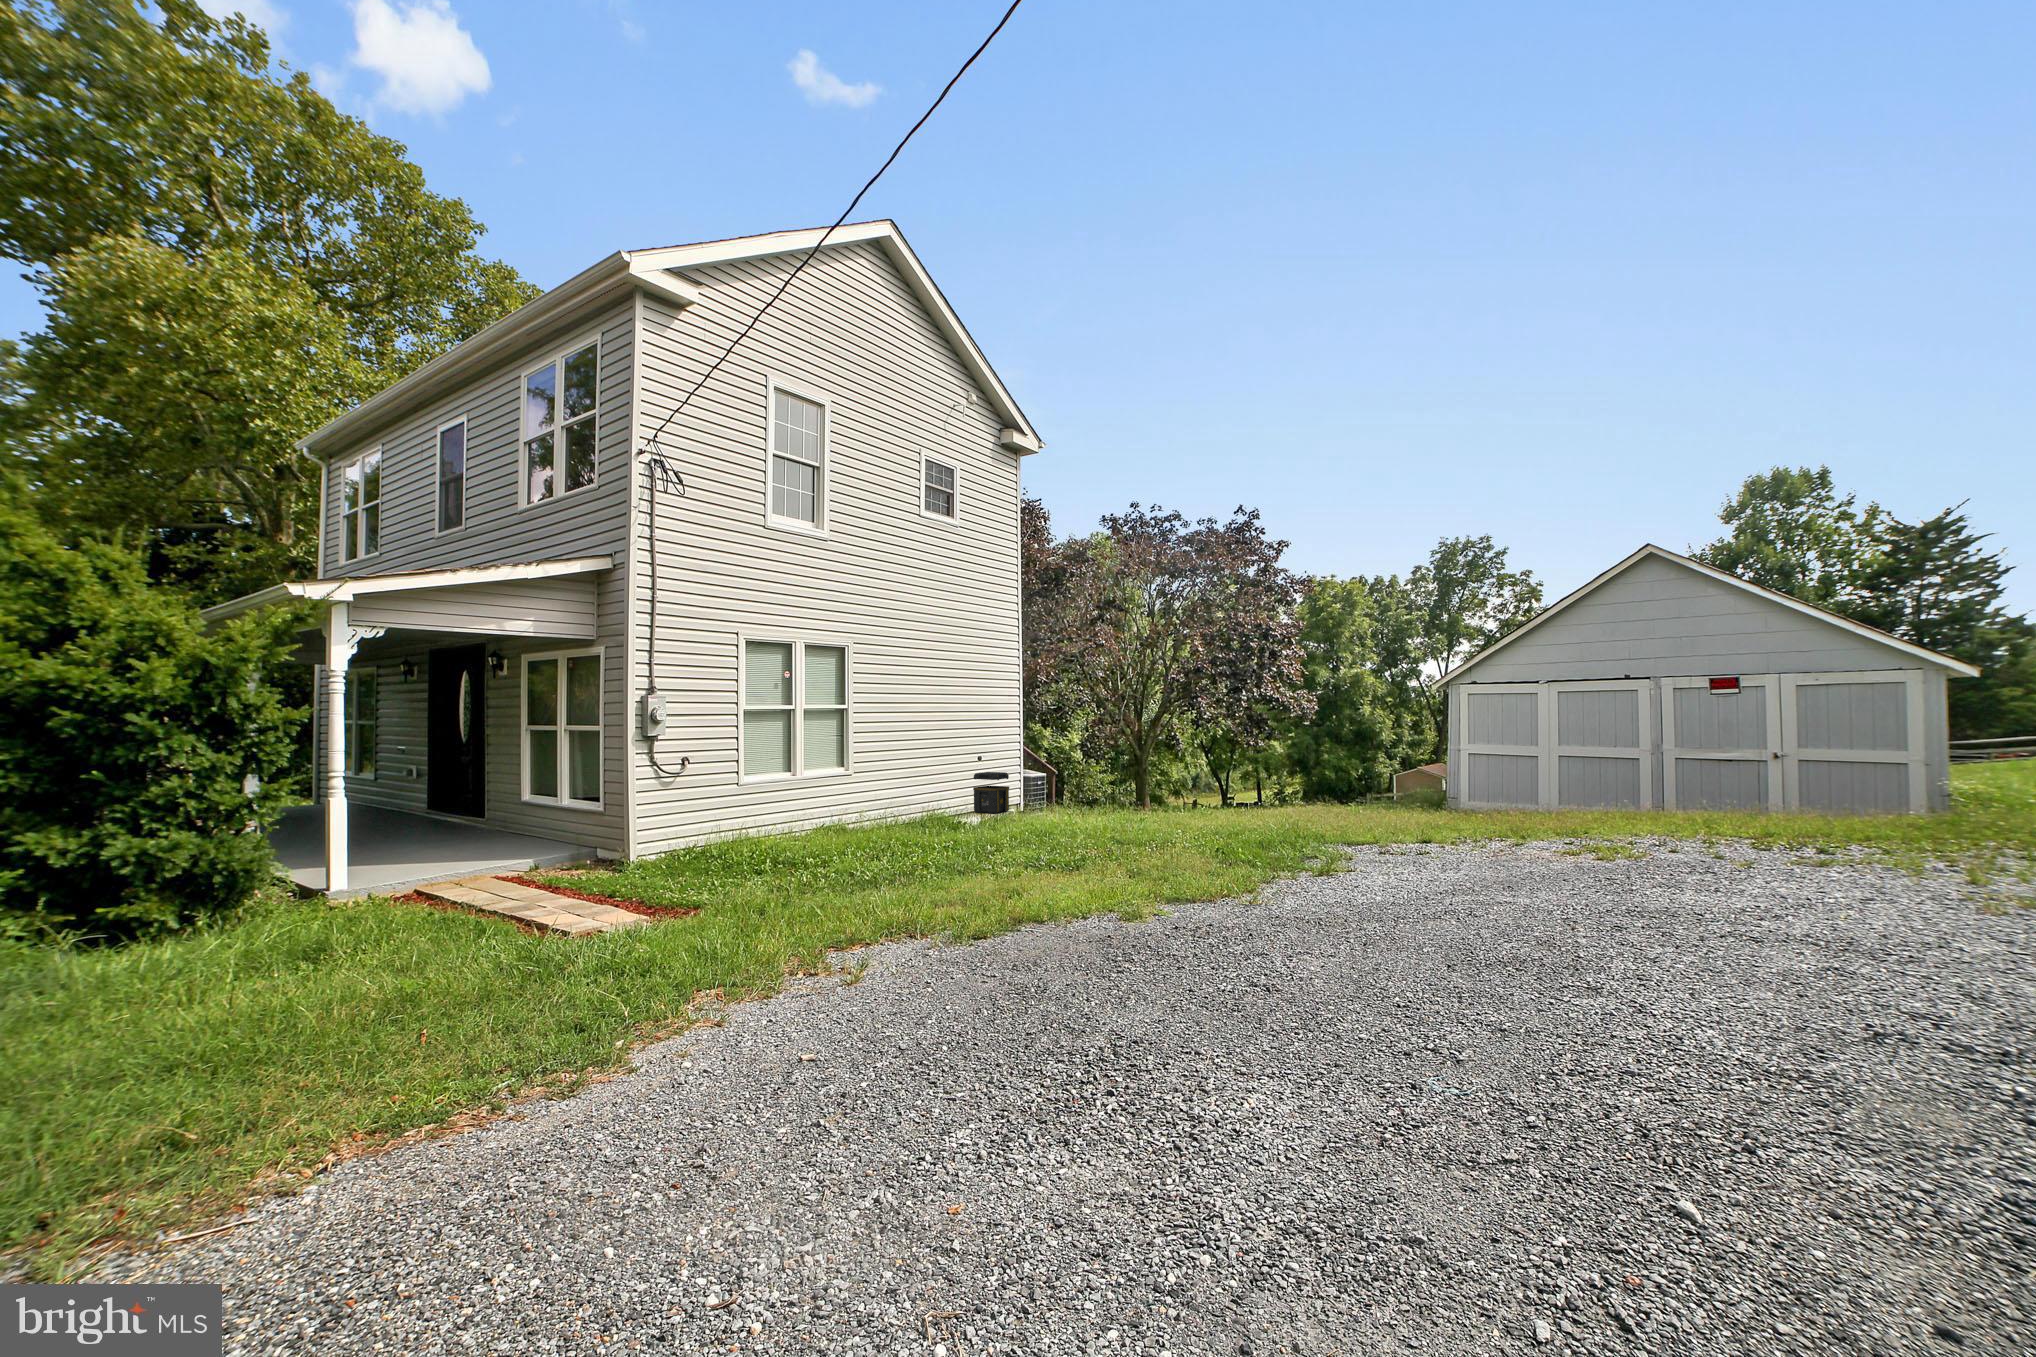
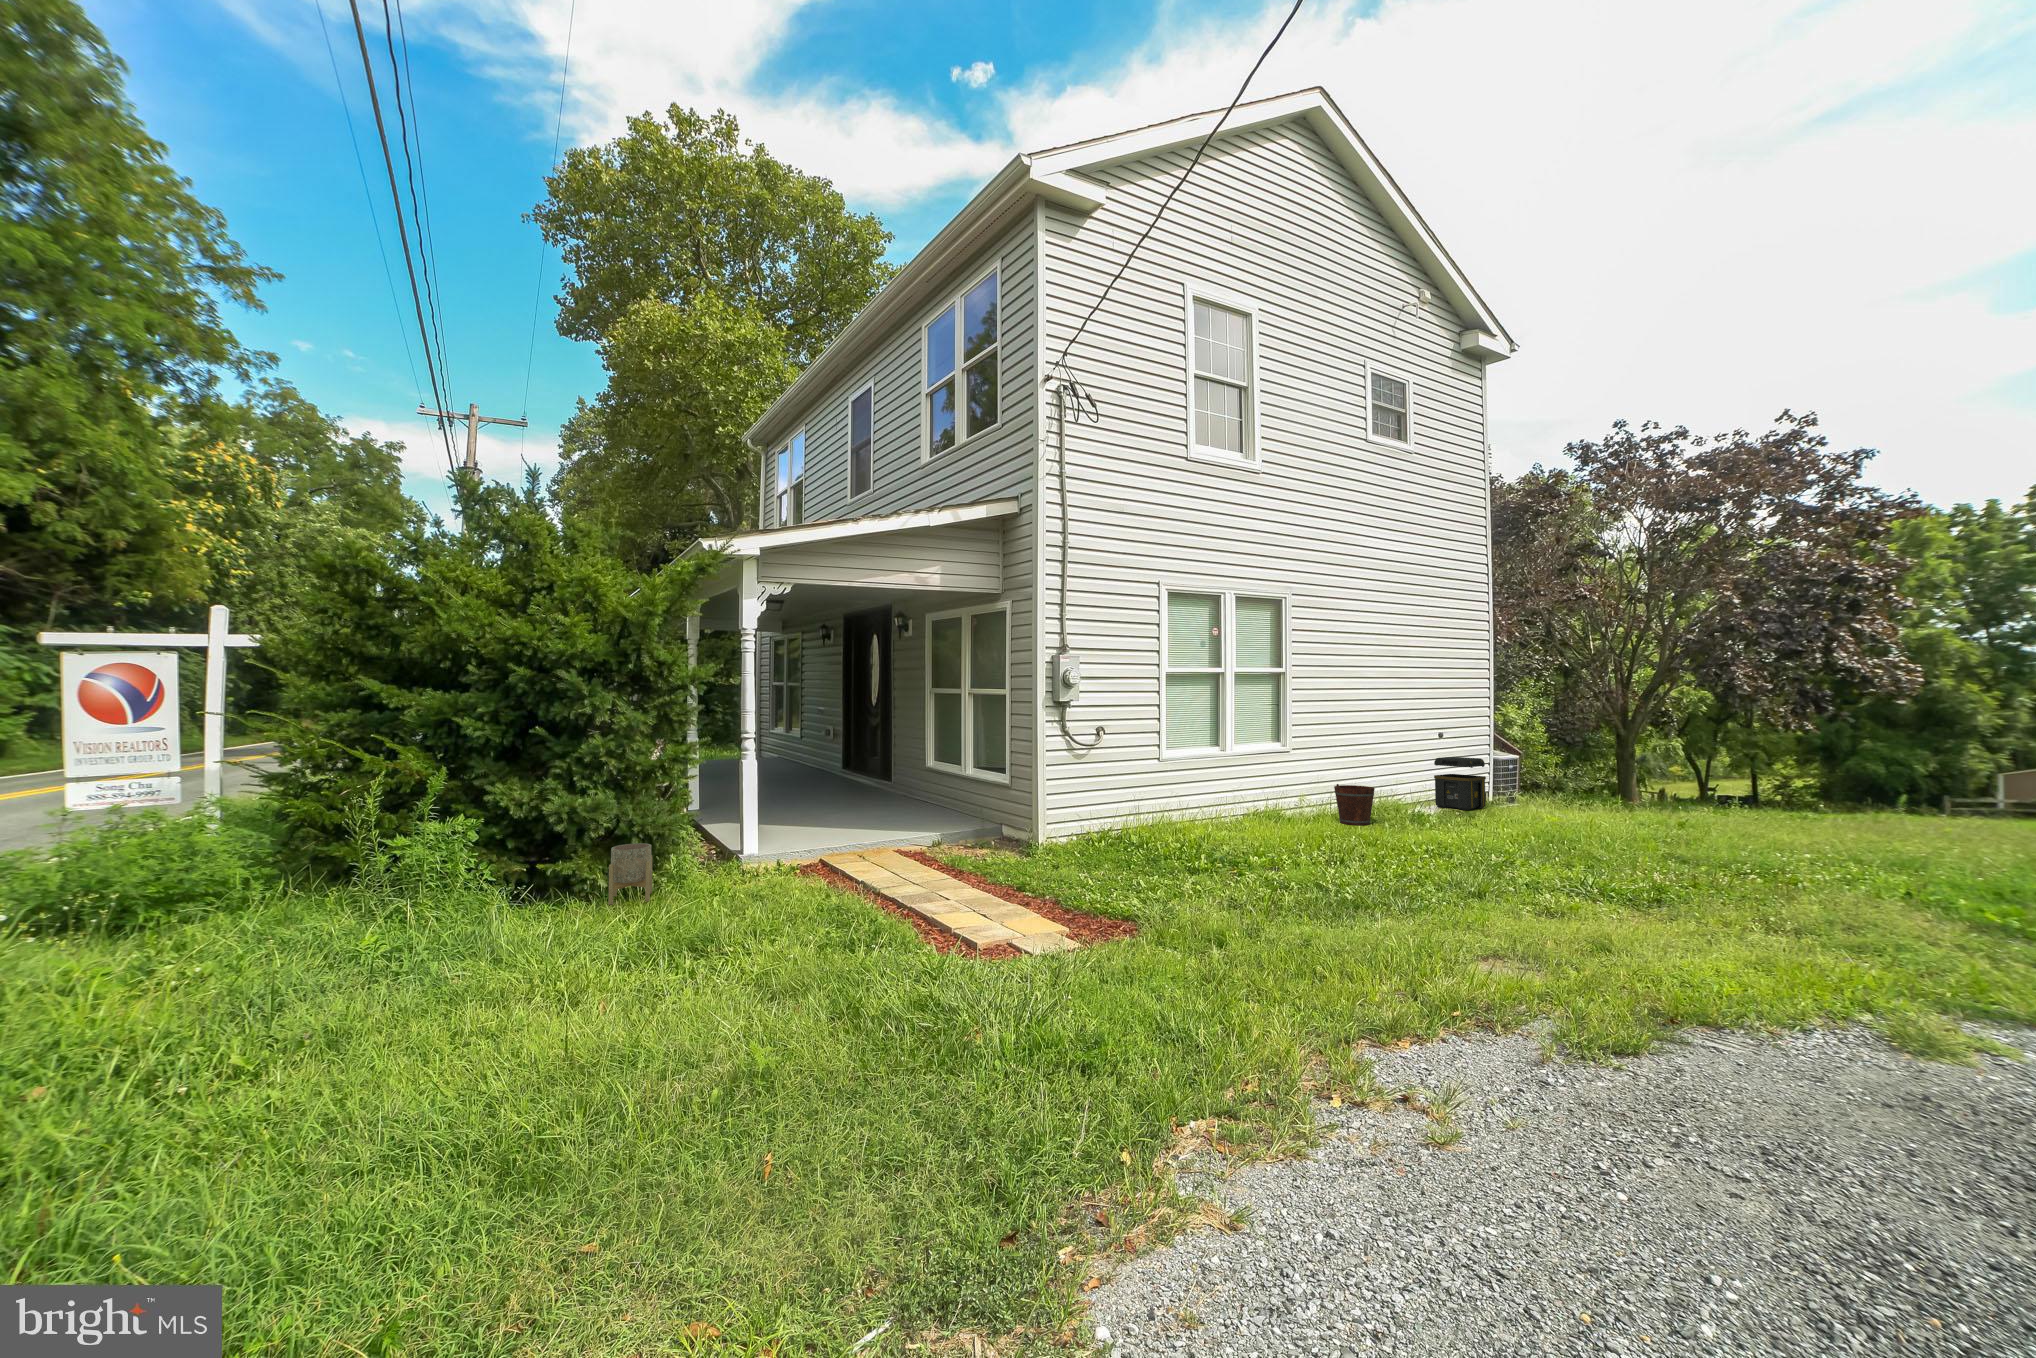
bucket: none [890,797,920,830] -> present [1334,784,1375,825]
planter: none [185,880,236,937] -> present [608,843,652,905]

